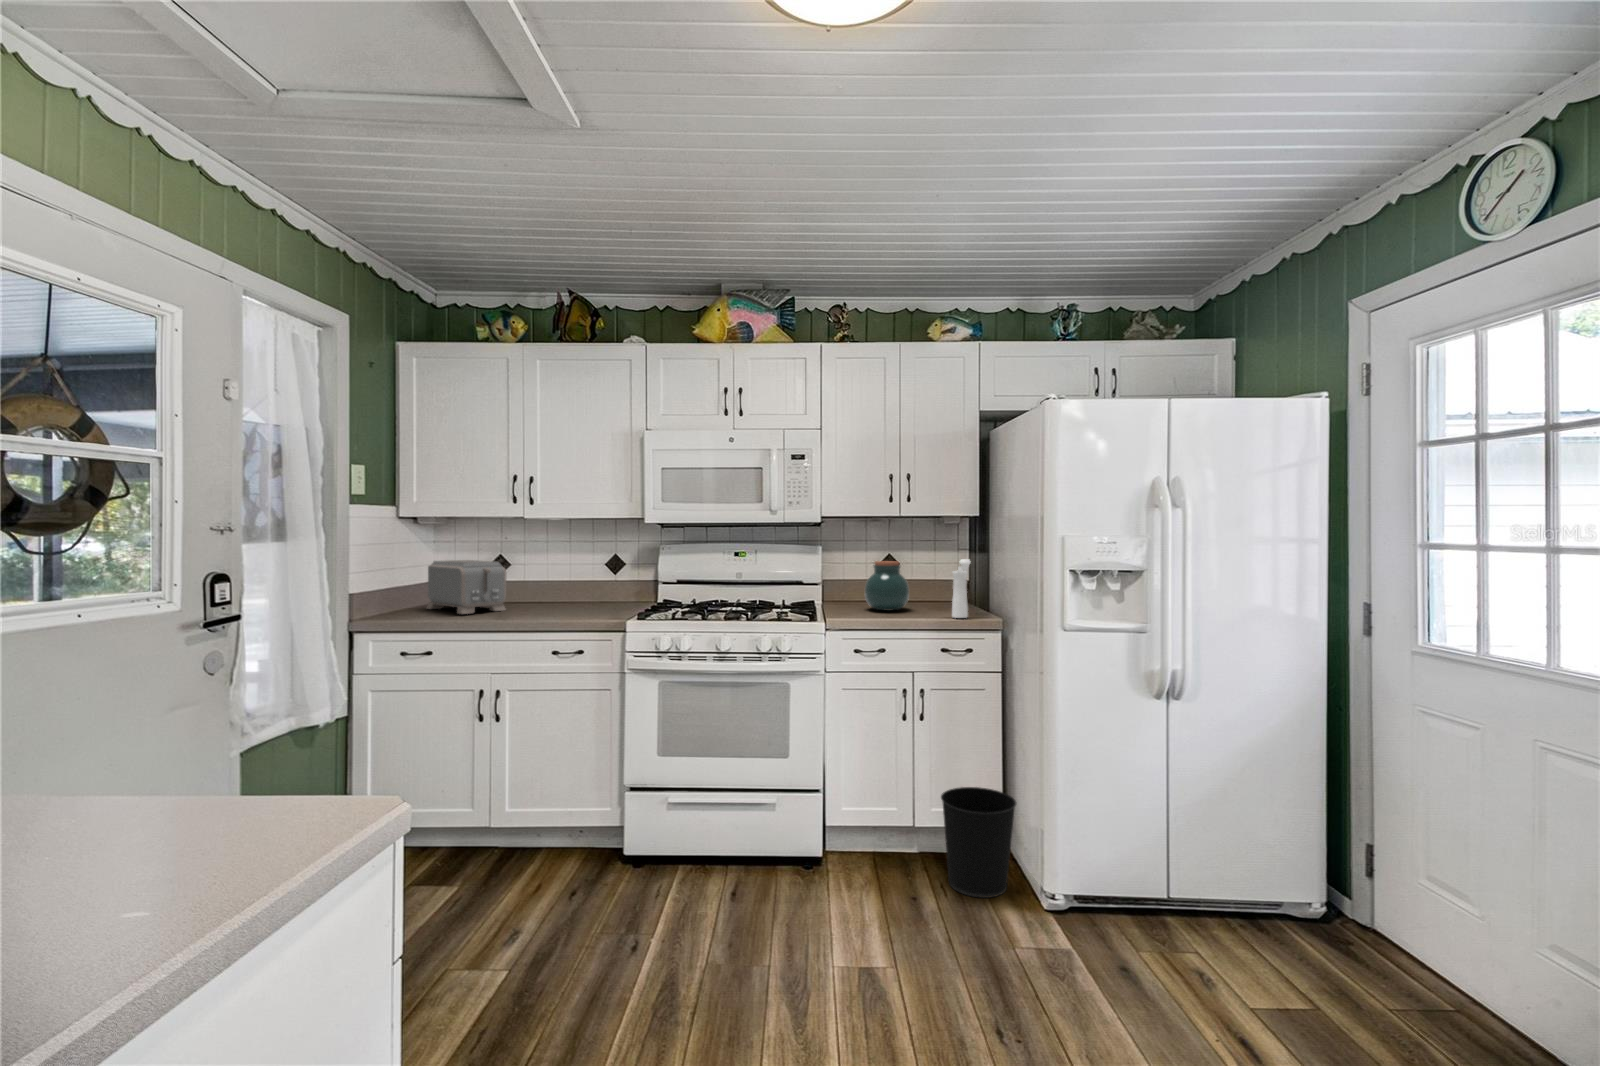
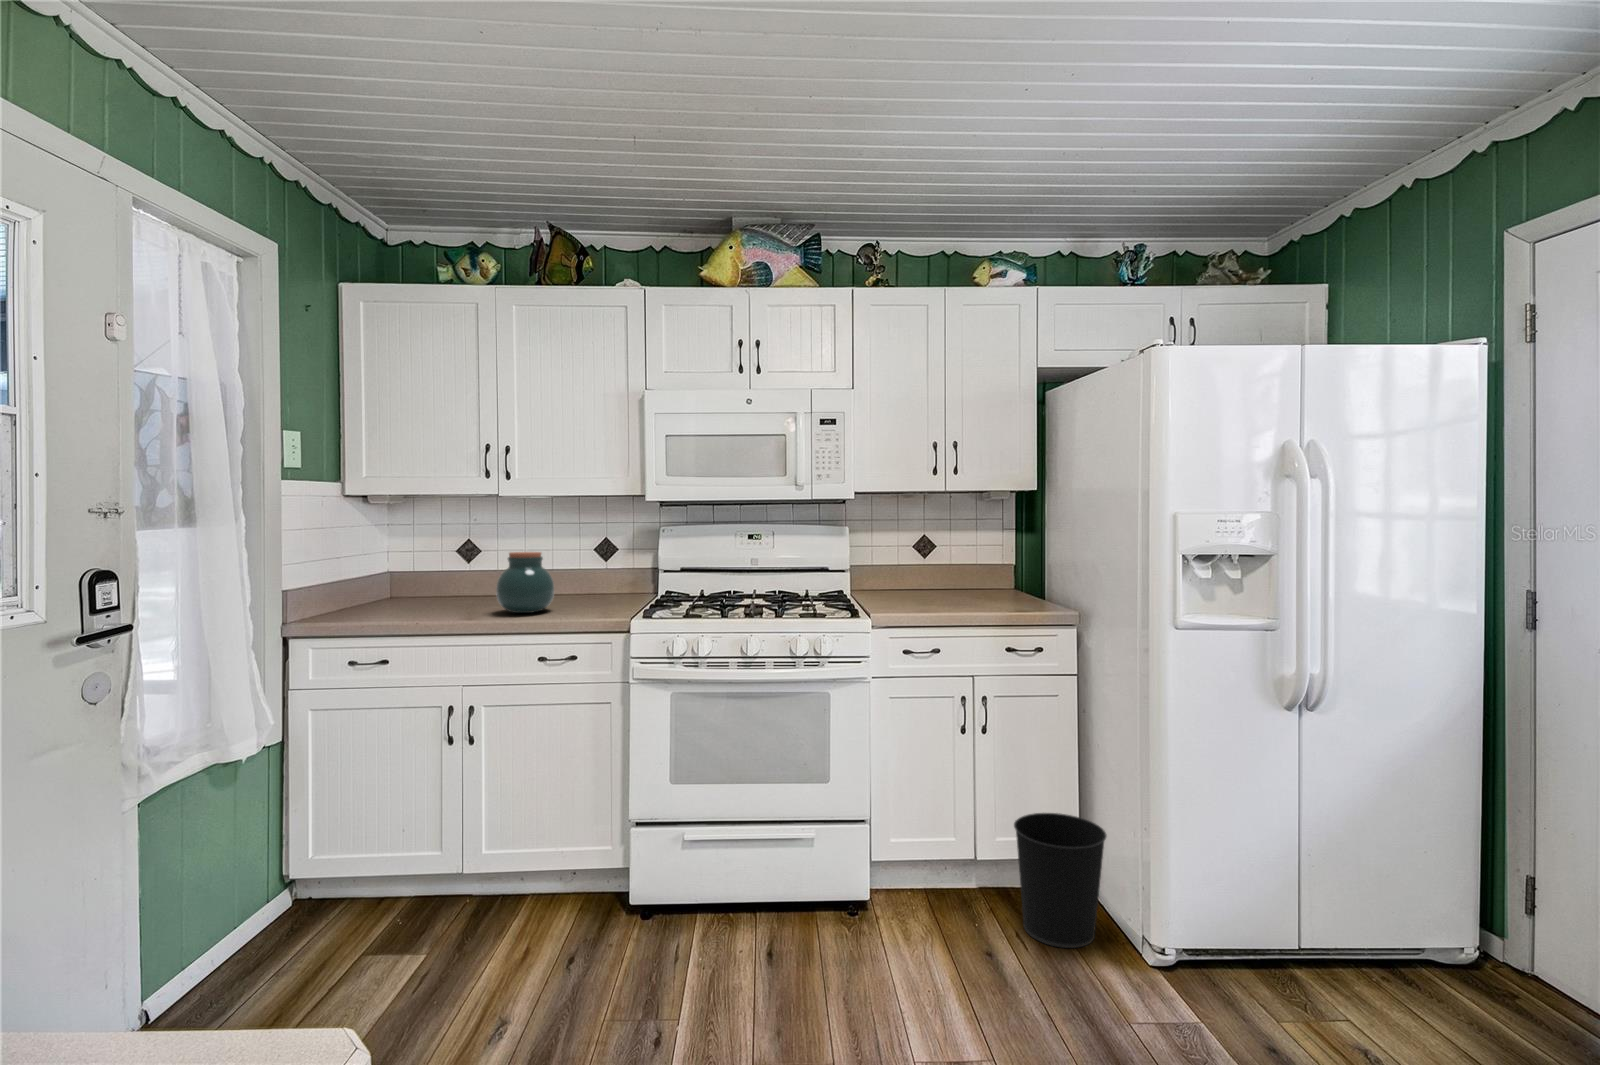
pepper mill: present [952,559,970,618] -> none [1017,542,1037,612]
toaster: present [427,560,506,614] -> none [379,548,478,614]
jar: present [865,561,909,611] -> present [496,552,554,613]

